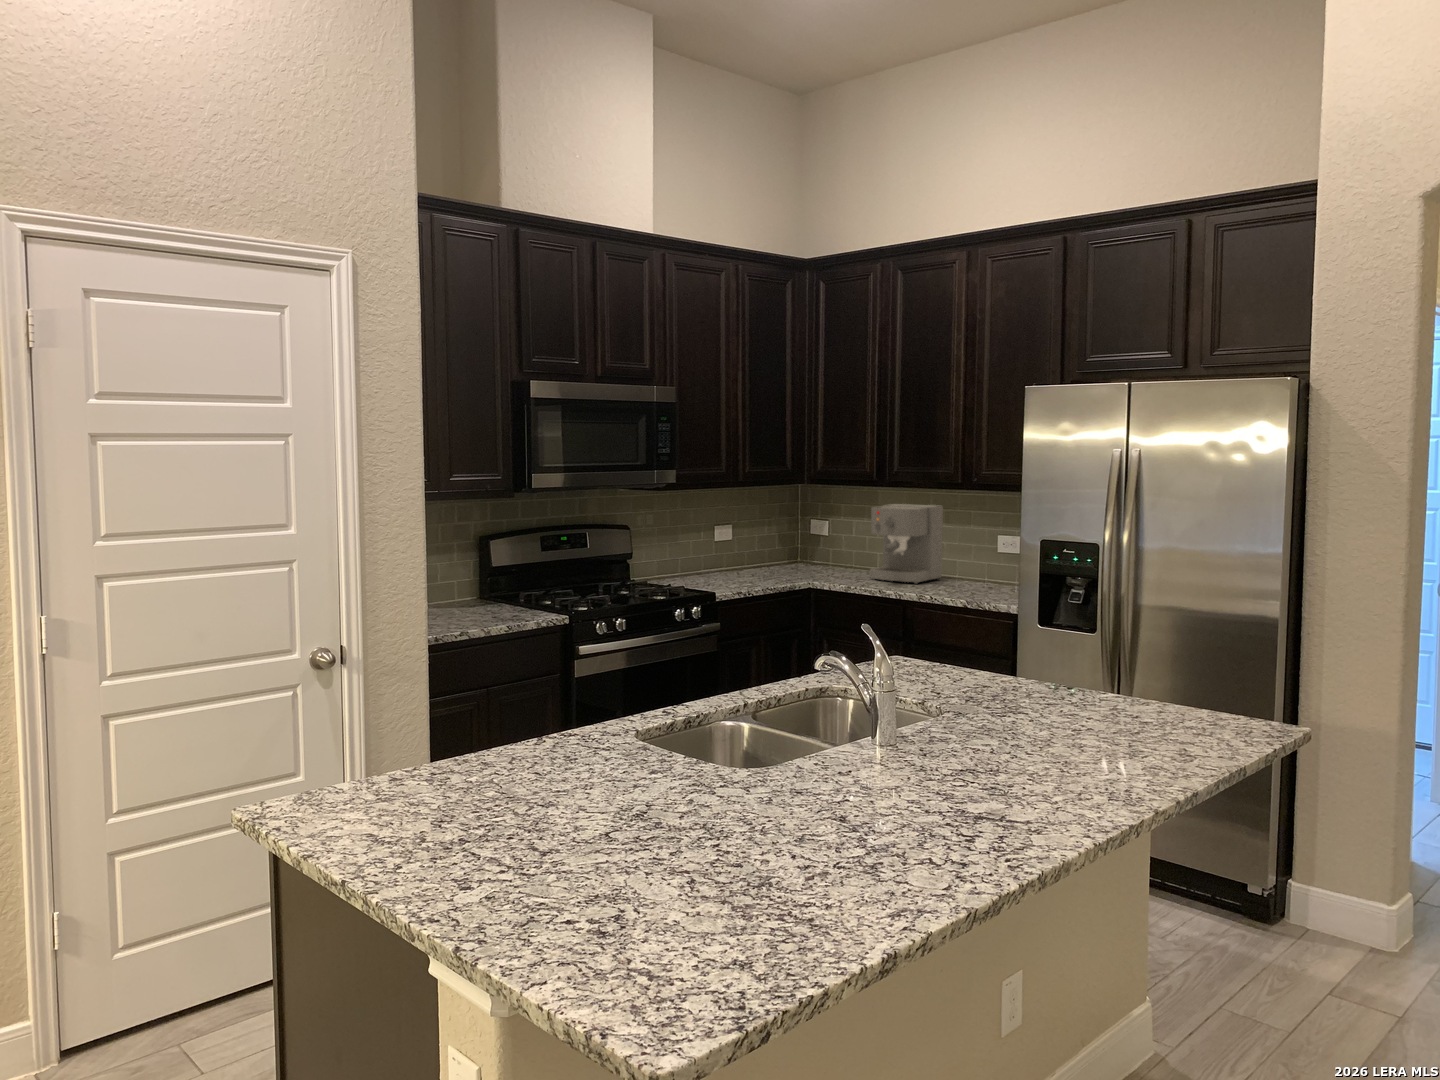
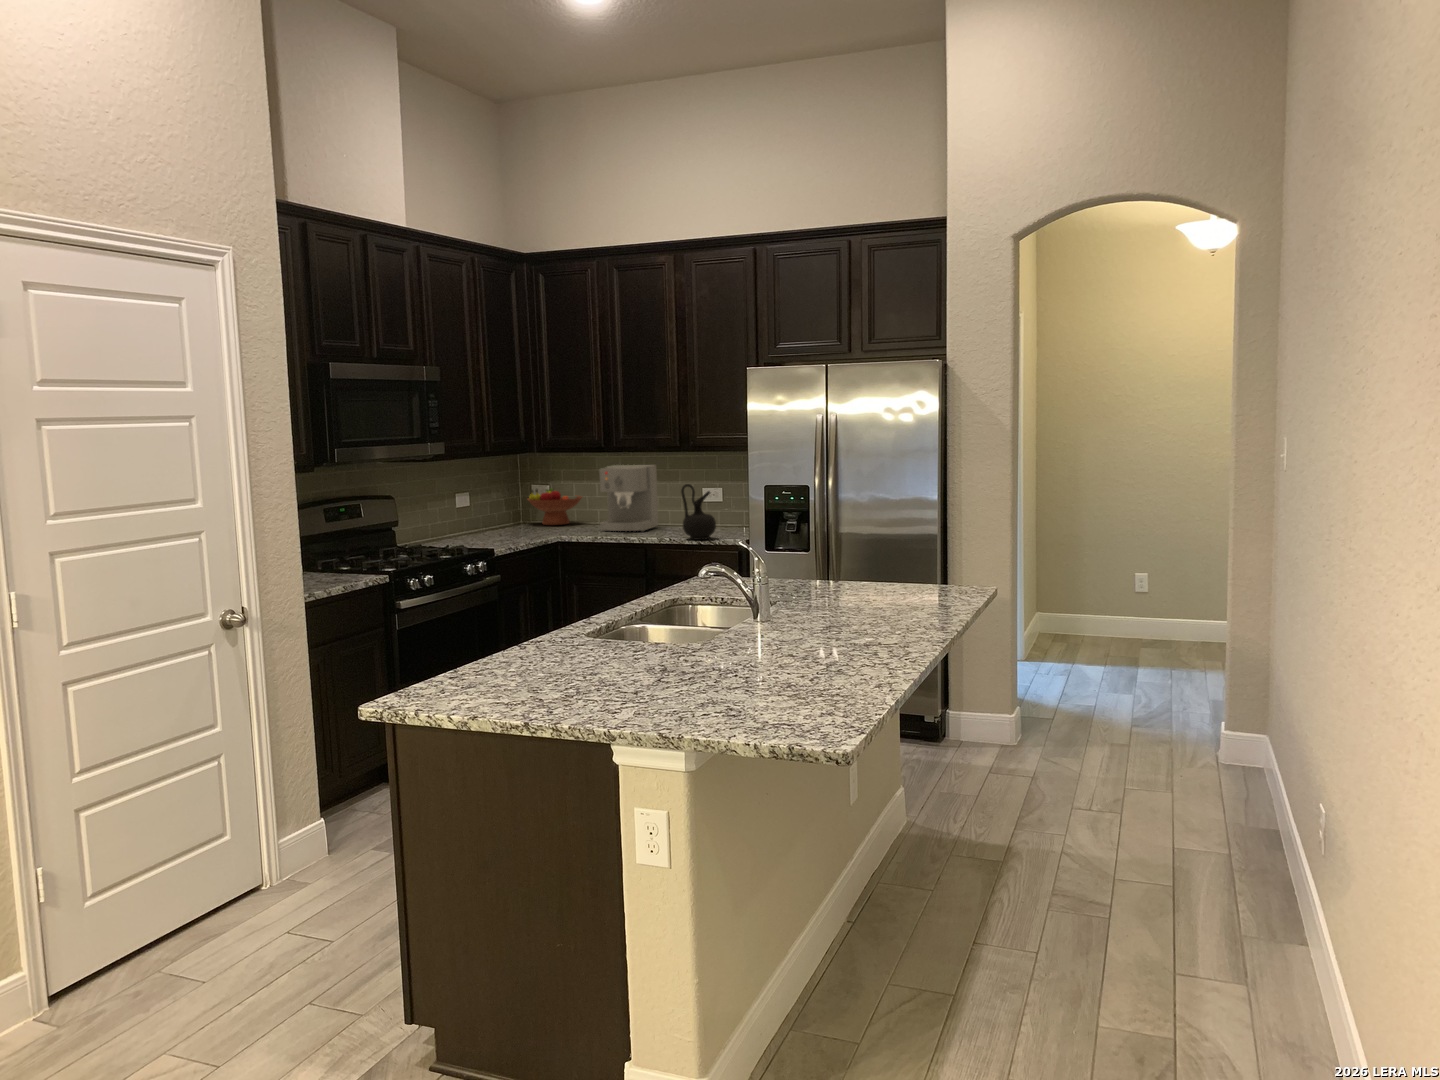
fruit bowl: none [804,526,866,567] -> present [528,488,582,525]
ceramic jug: none [950,532,992,601] -> present [681,484,716,540]

